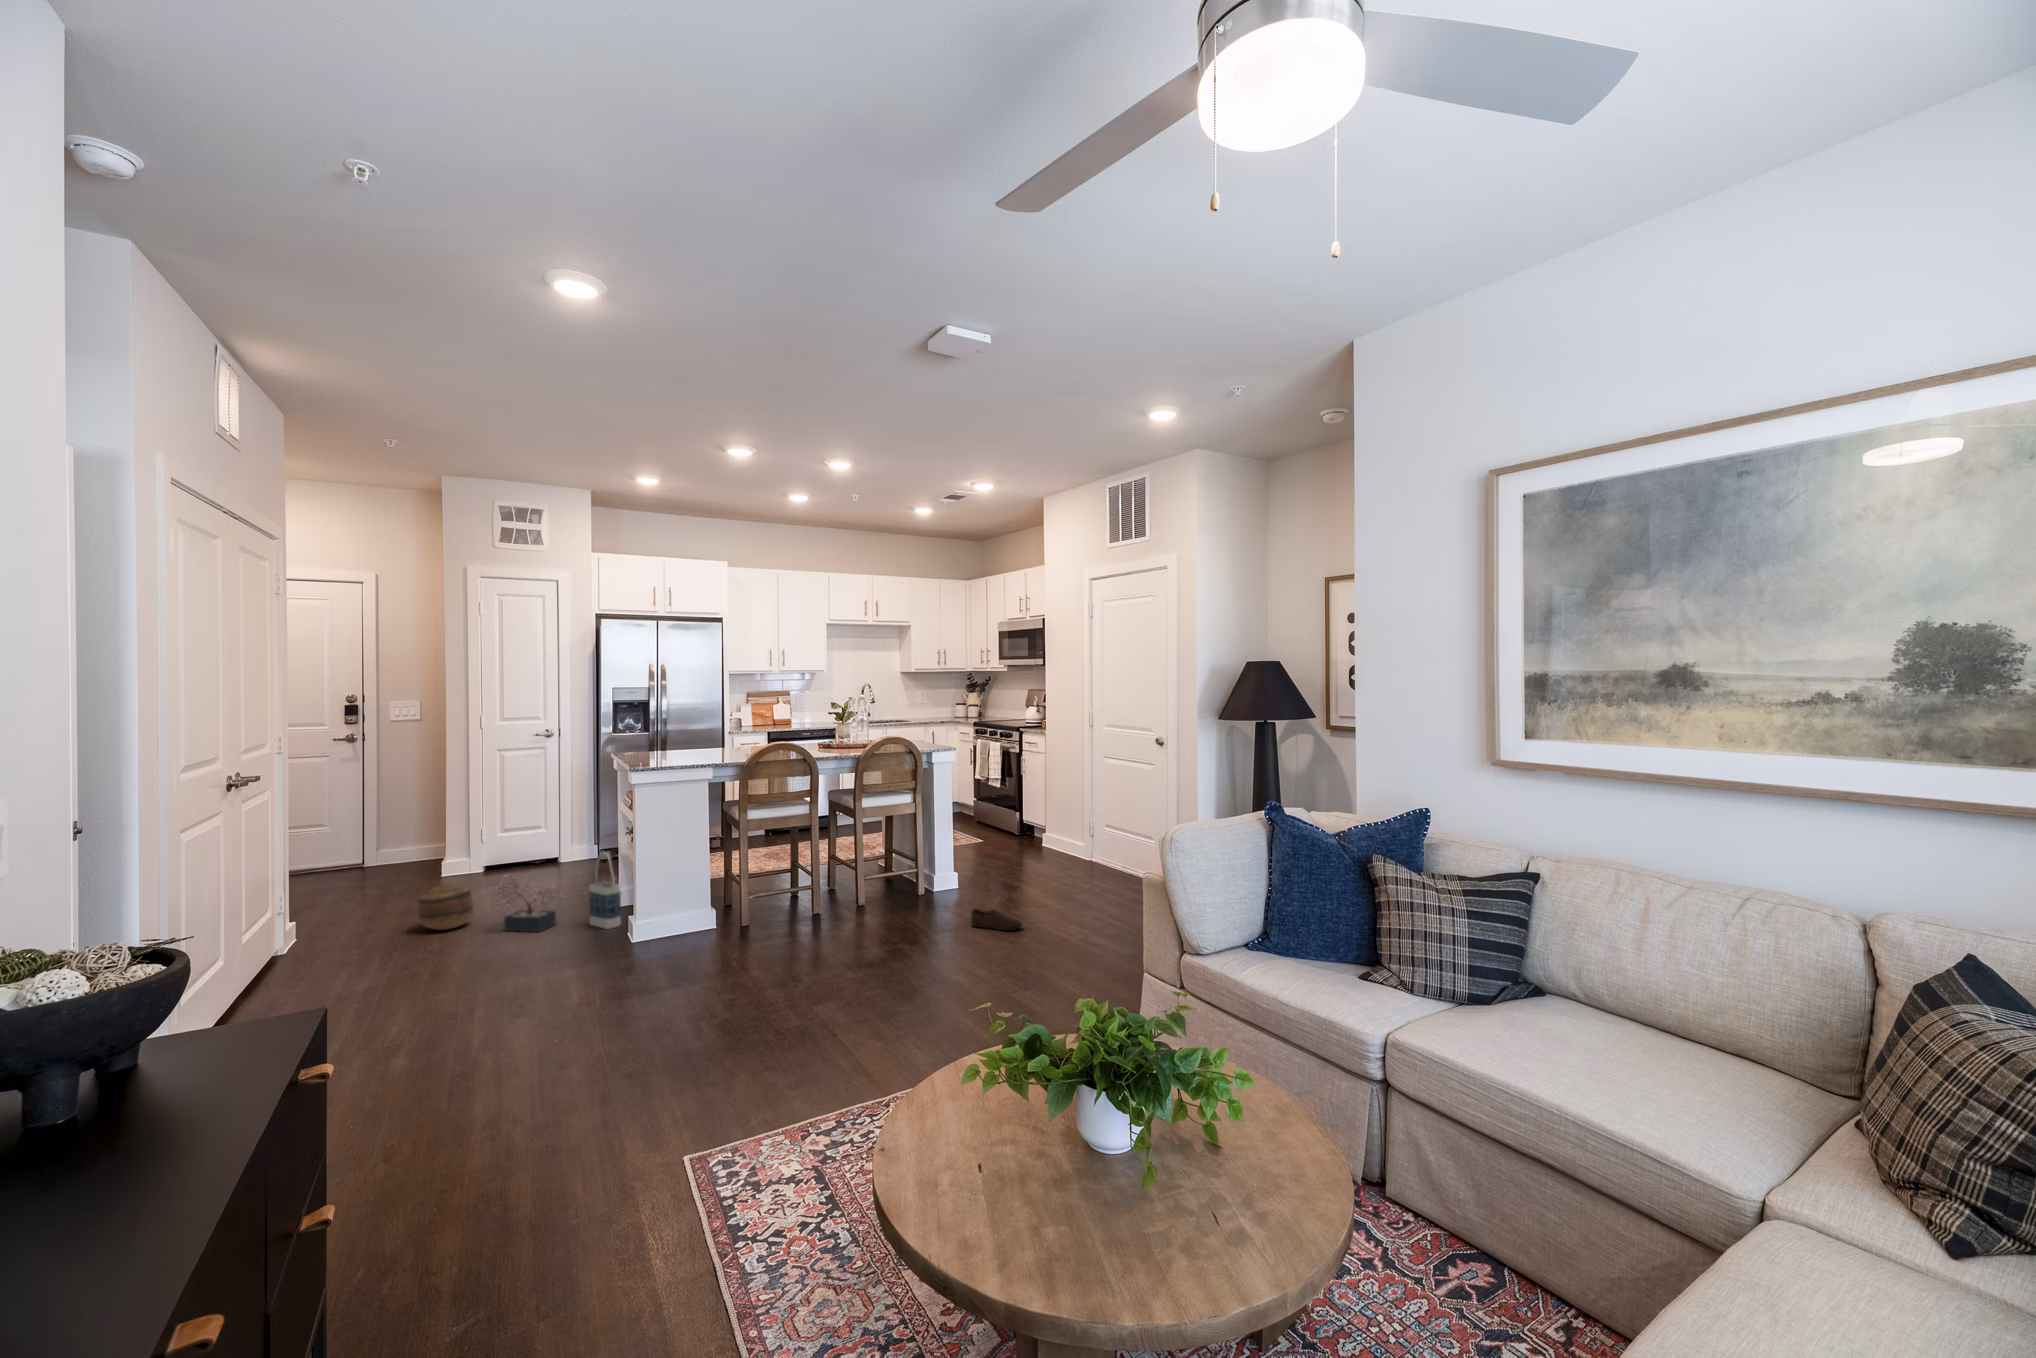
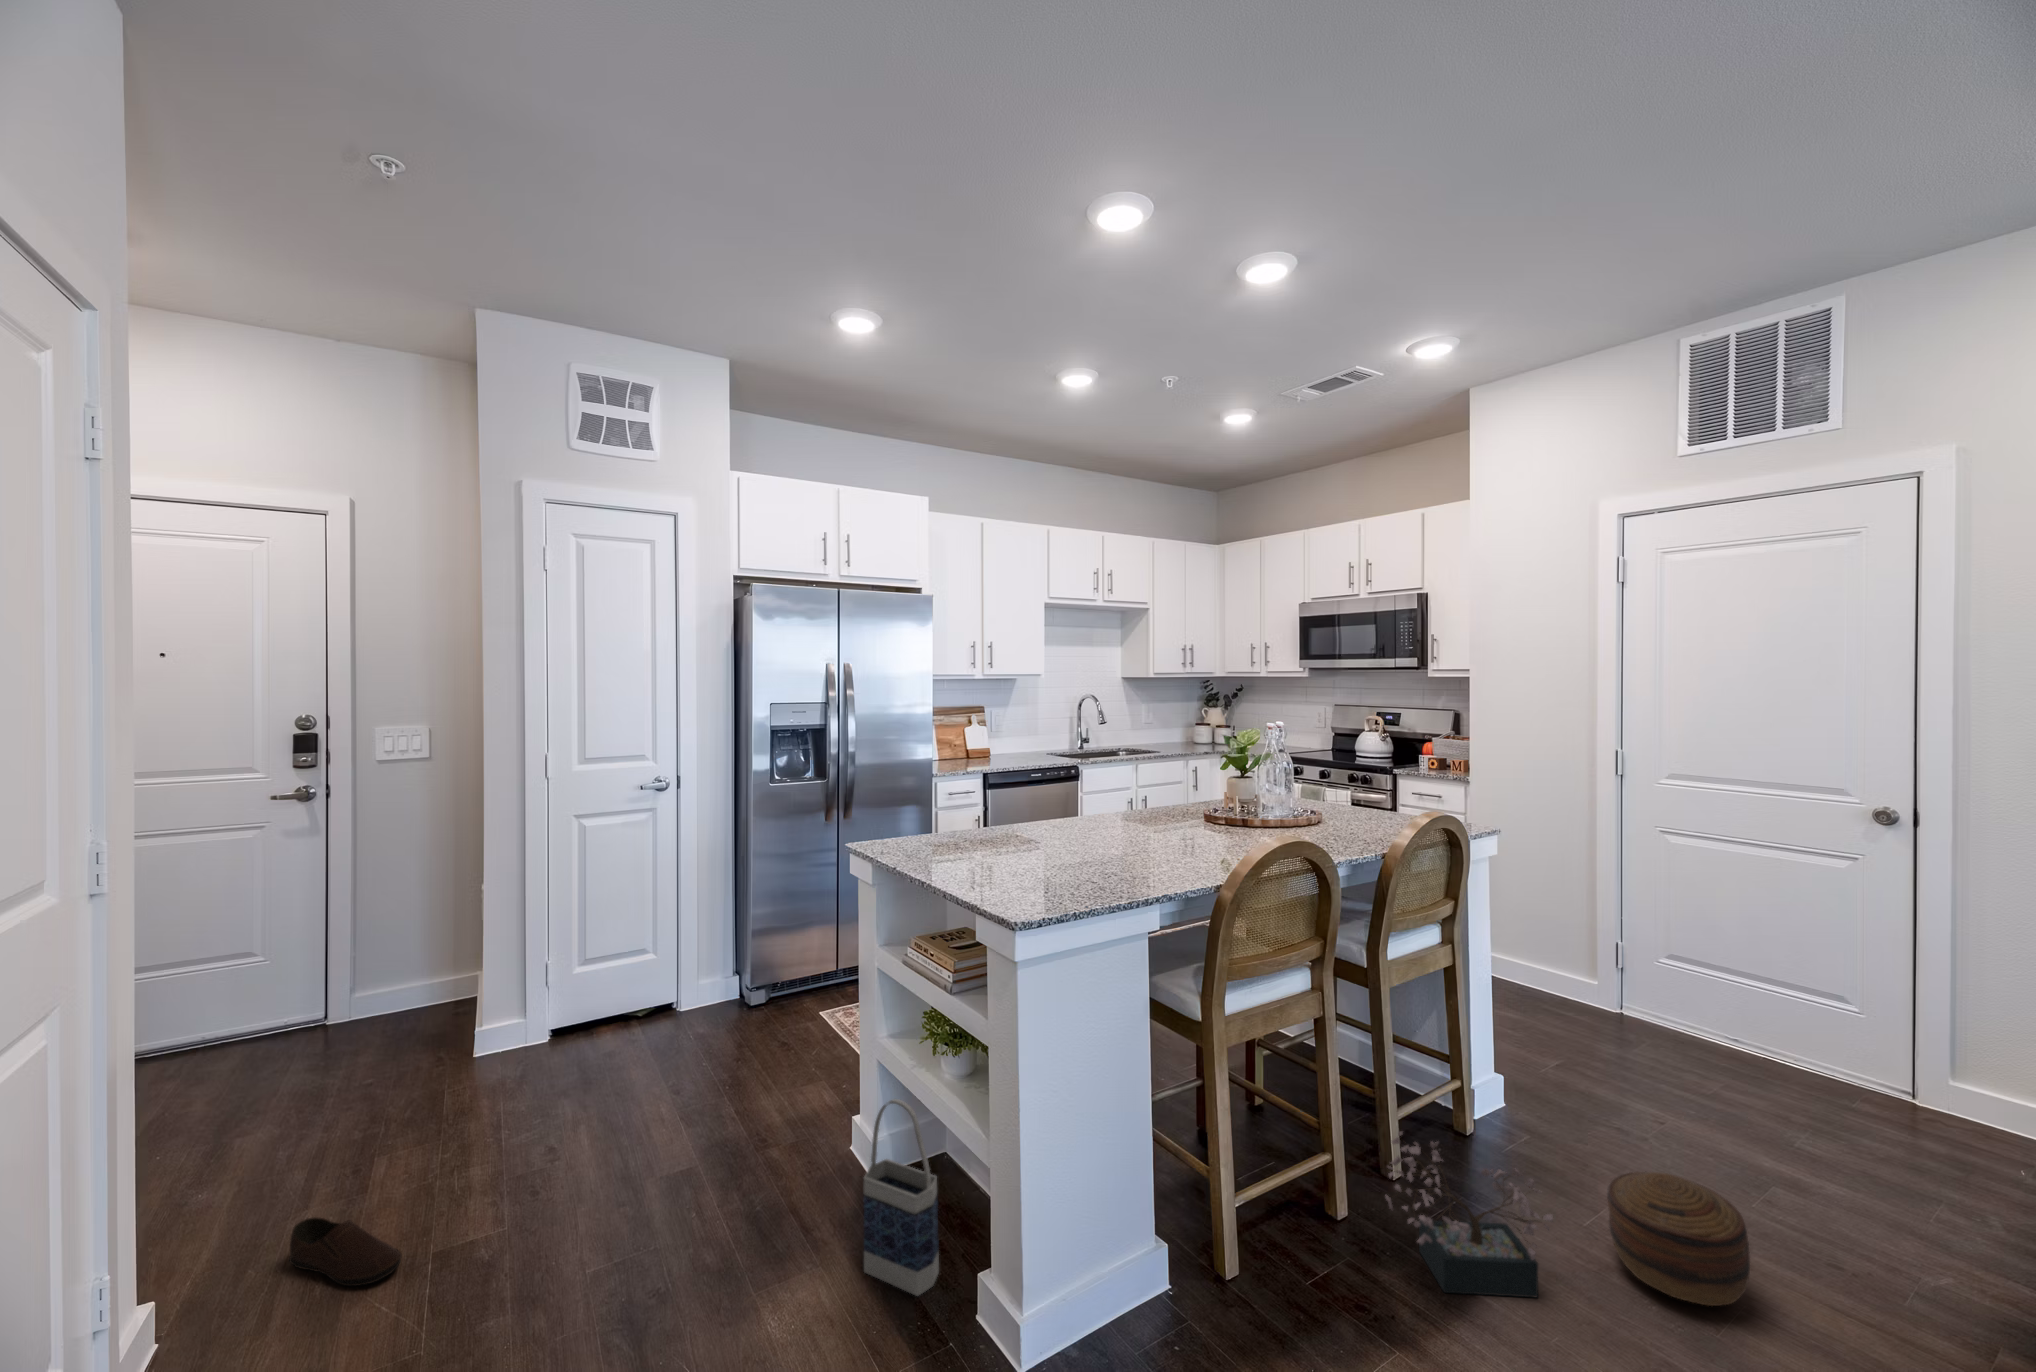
decorative plant: present [494,874,558,932] -> present [1386,1131,1553,1297]
basket: present [418,884,473,930] -> present [1607,1172,1750,1306]
shoe: present [971,909,1022,931] -> present [289,1217,402,1286]

